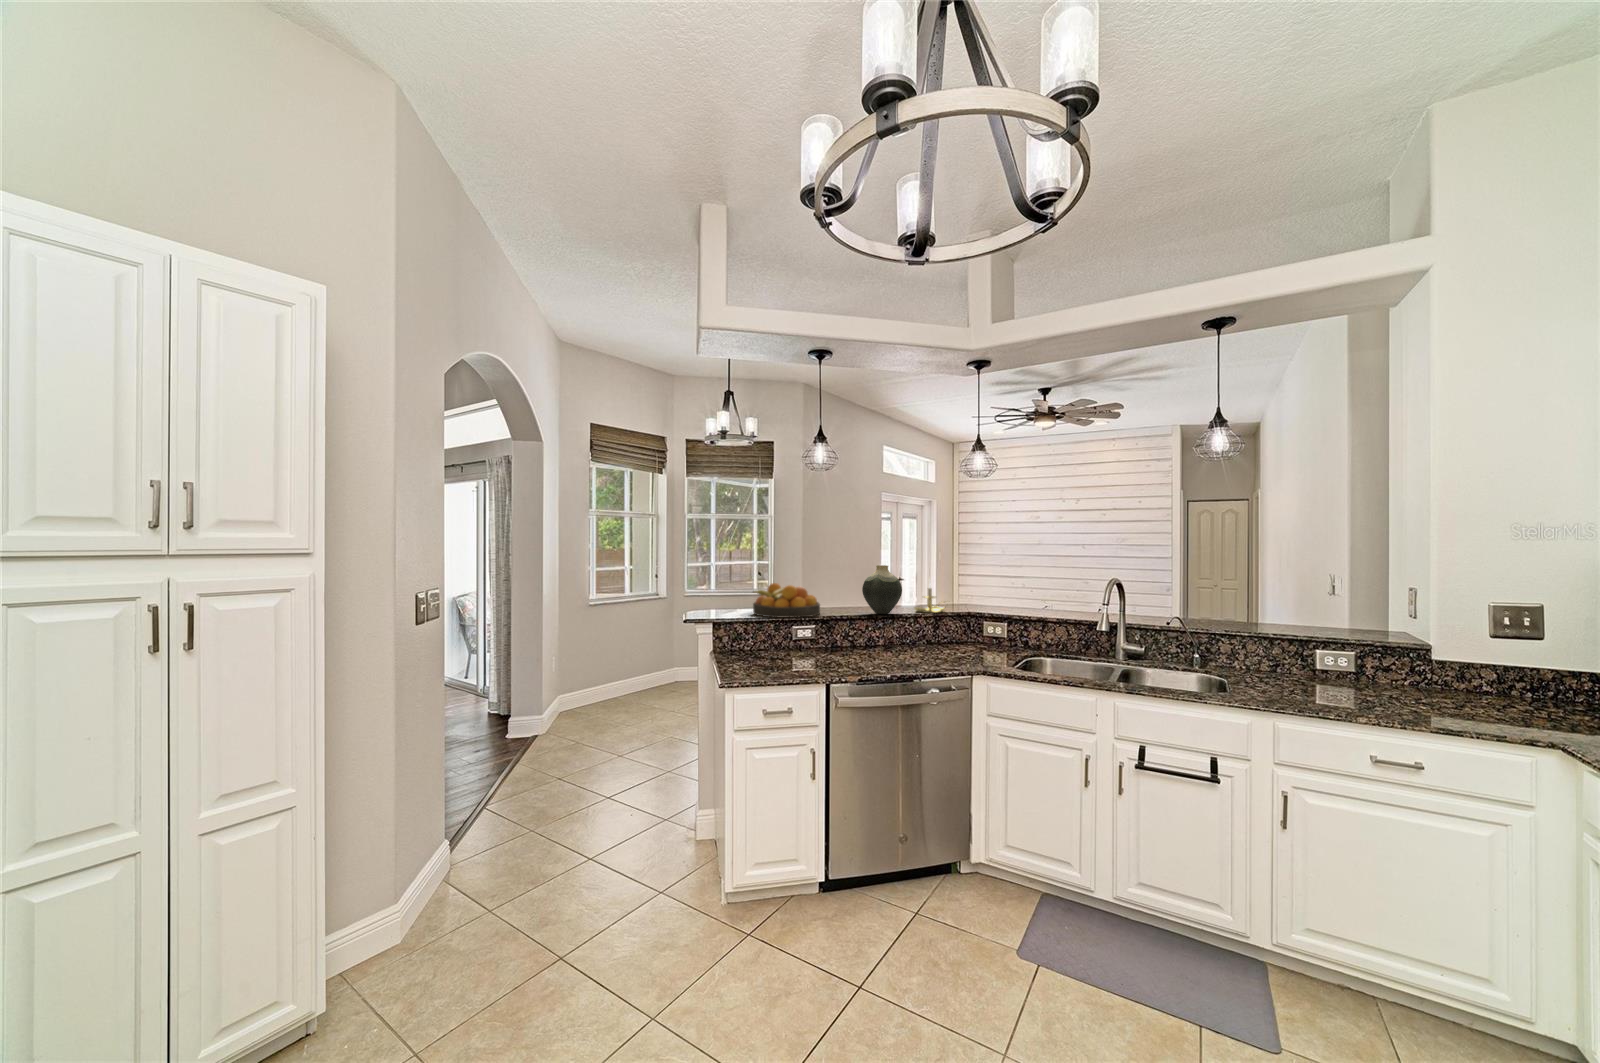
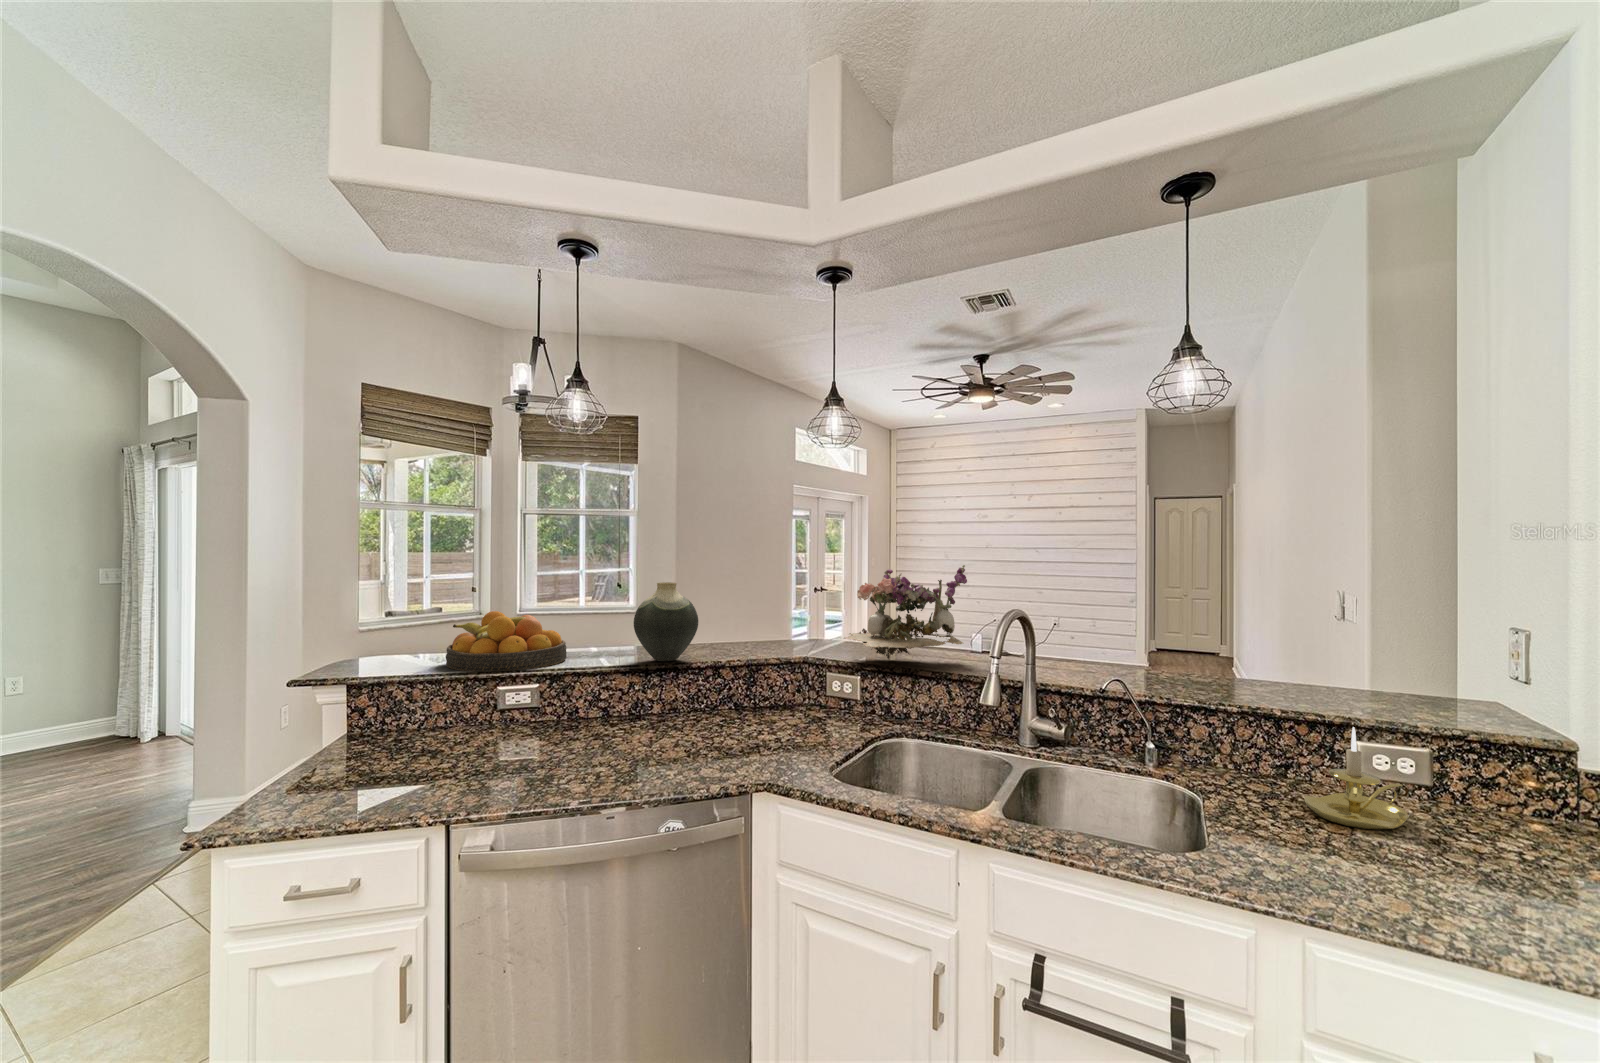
flower arrangement: none [995,554,1076,614] -> present [844,565,967,659]
candle holder: present [914,585,945,613] -> present [1305,727,1408,830]

